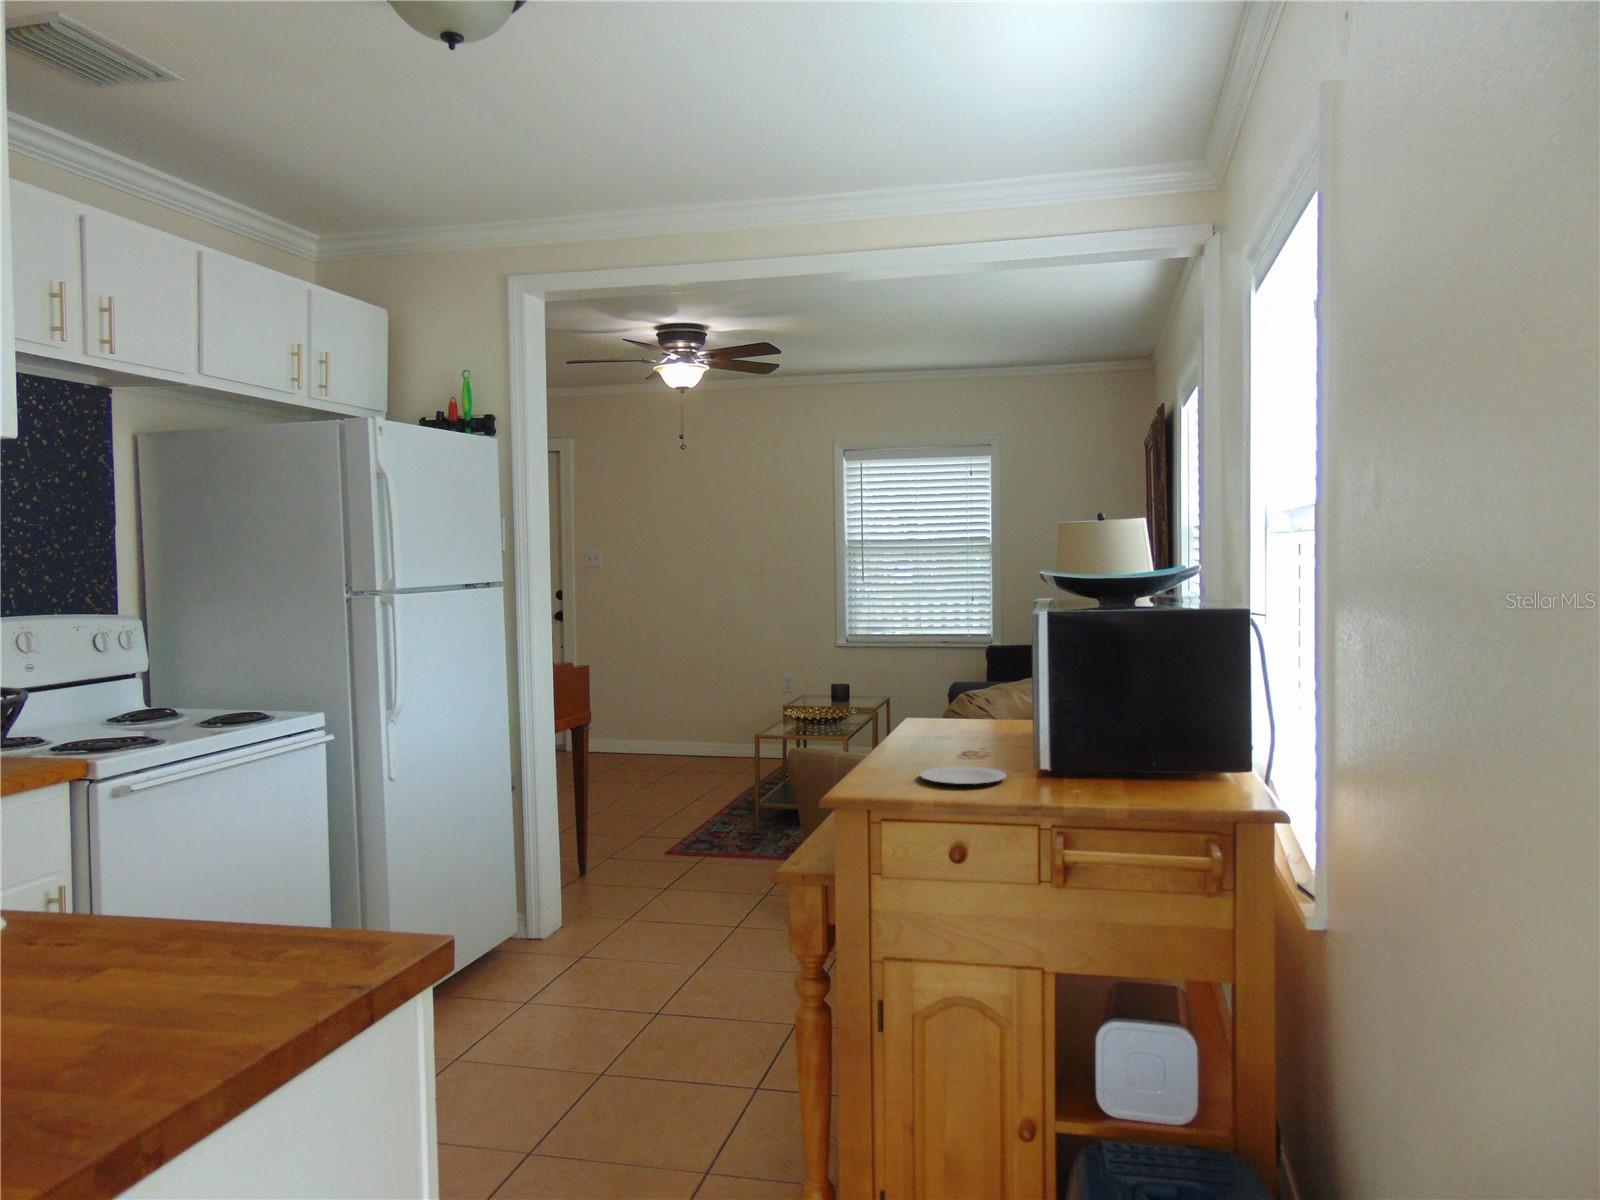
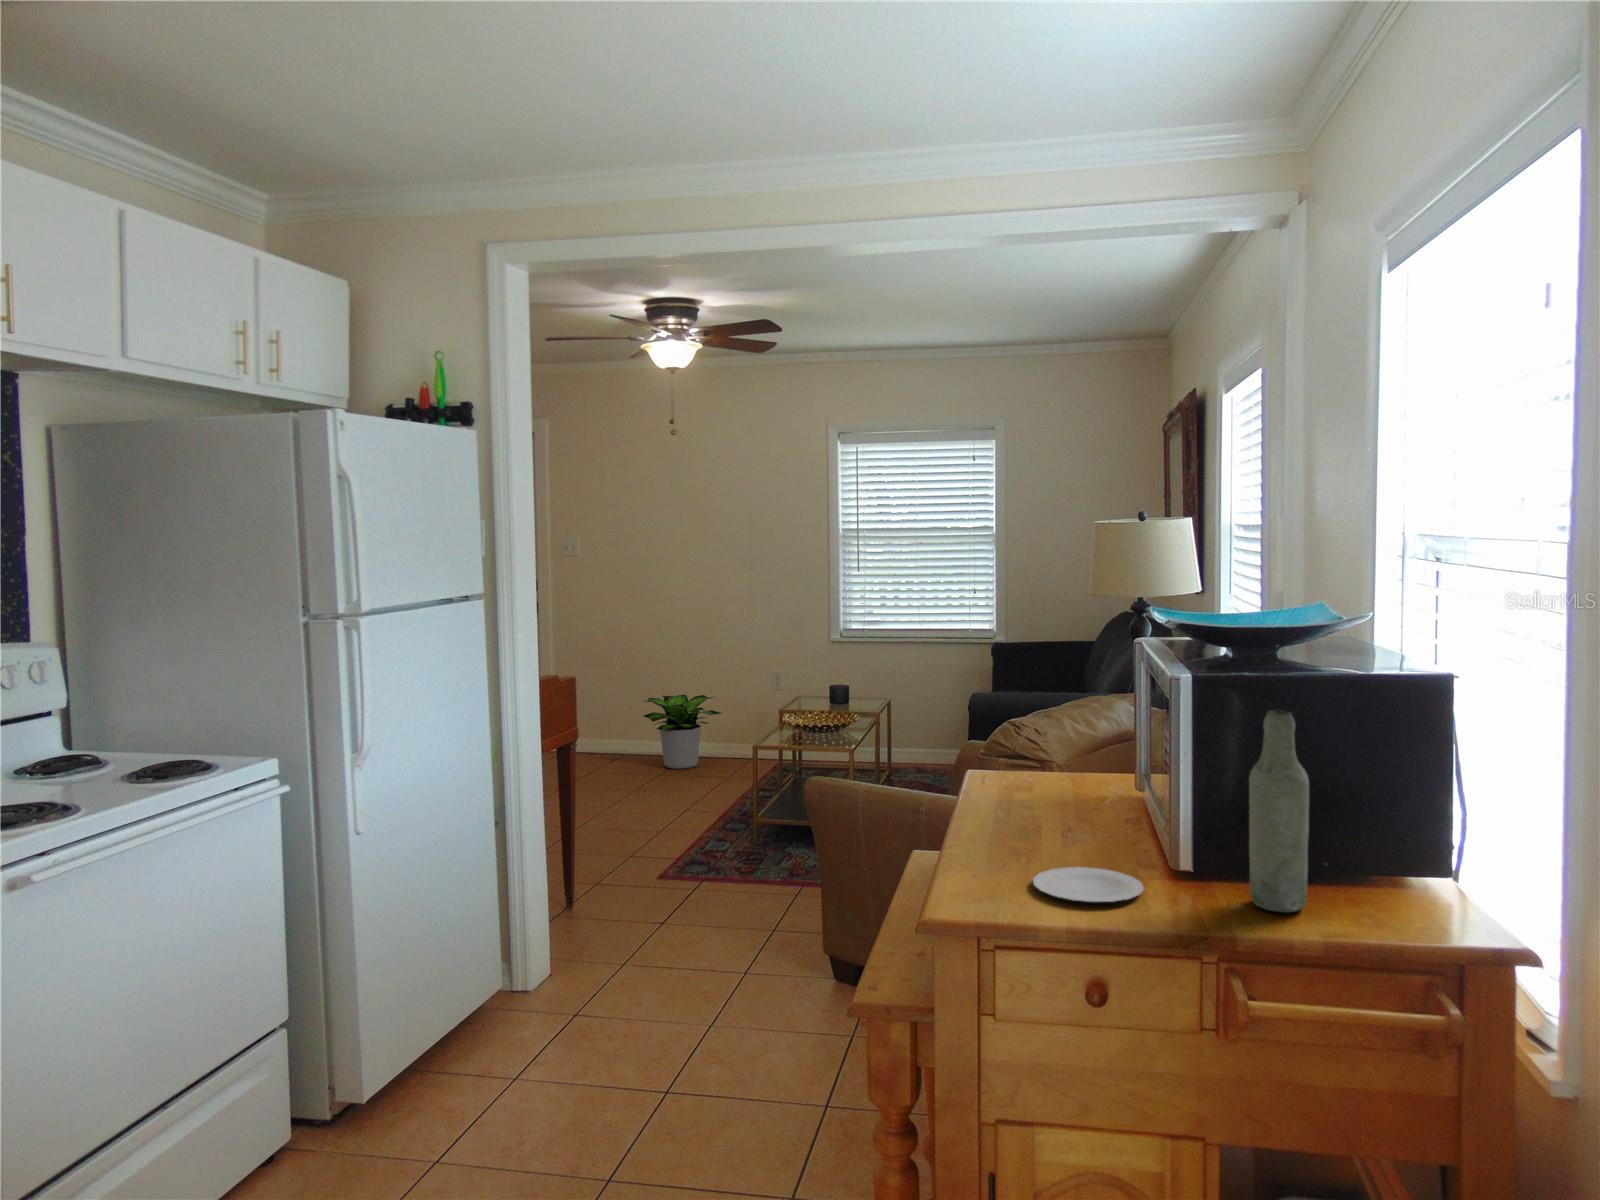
bottle: none [1084,629,1130,790] -> present [1249,709,1309,912]
potted plant: none [659,696,736,764] -> present [643,694,722,769]

